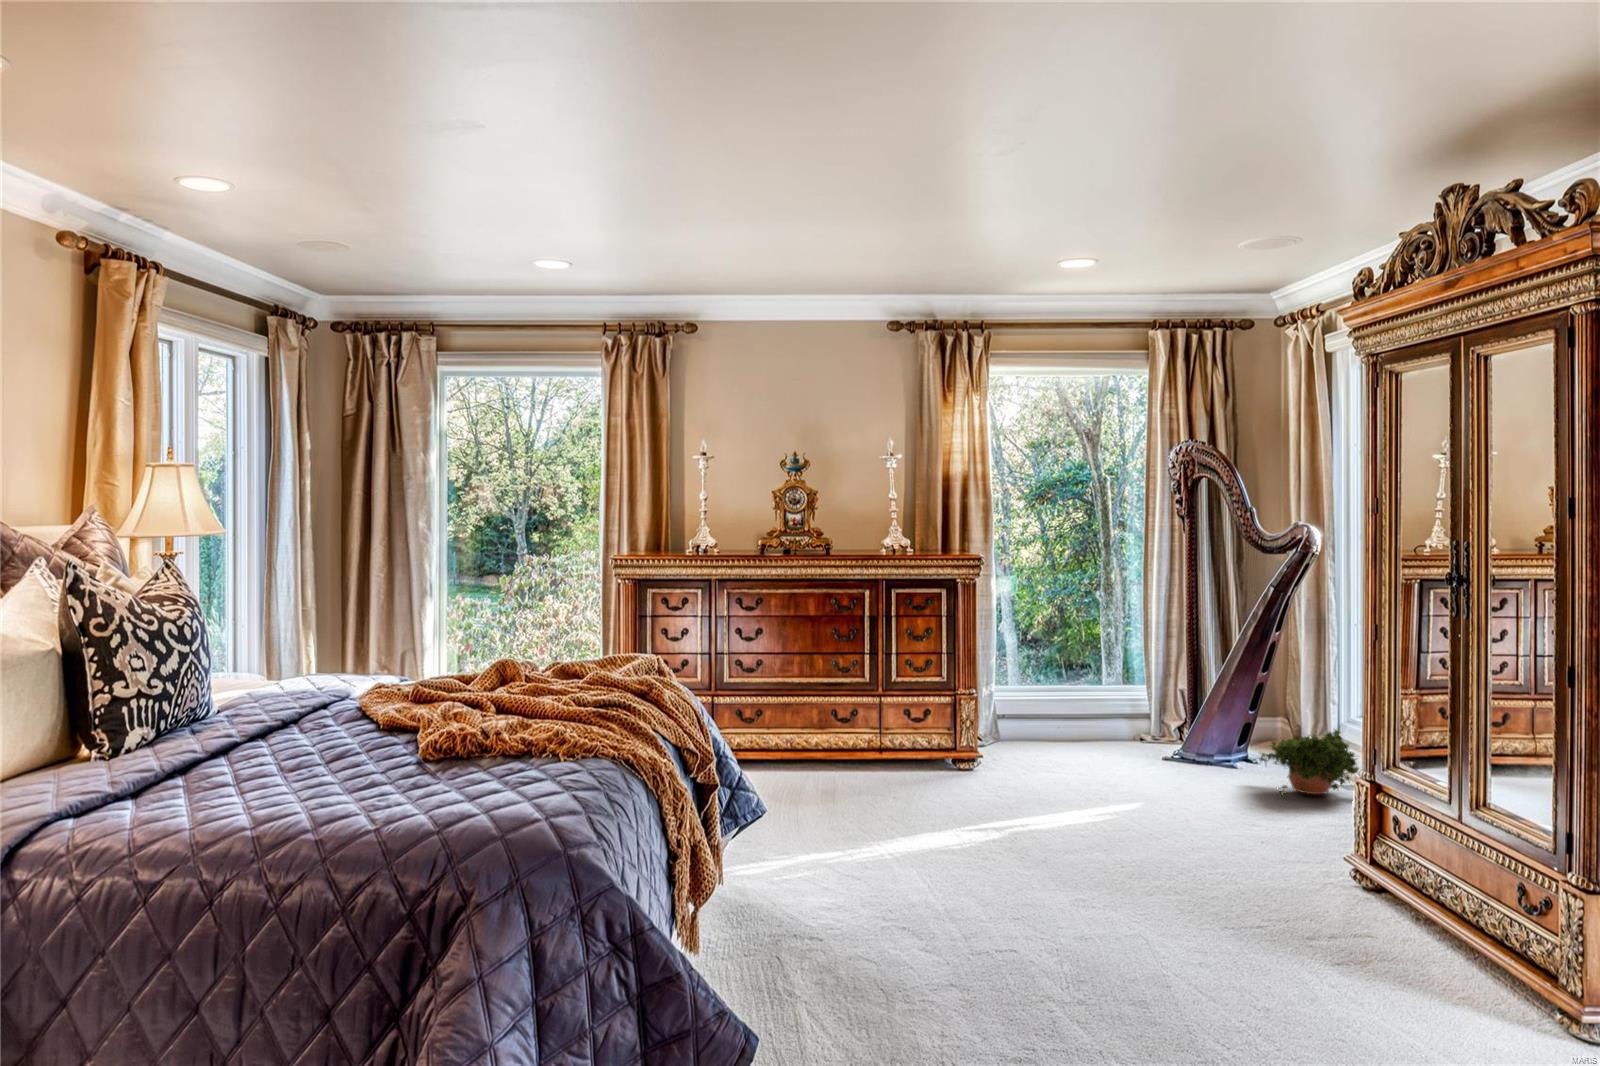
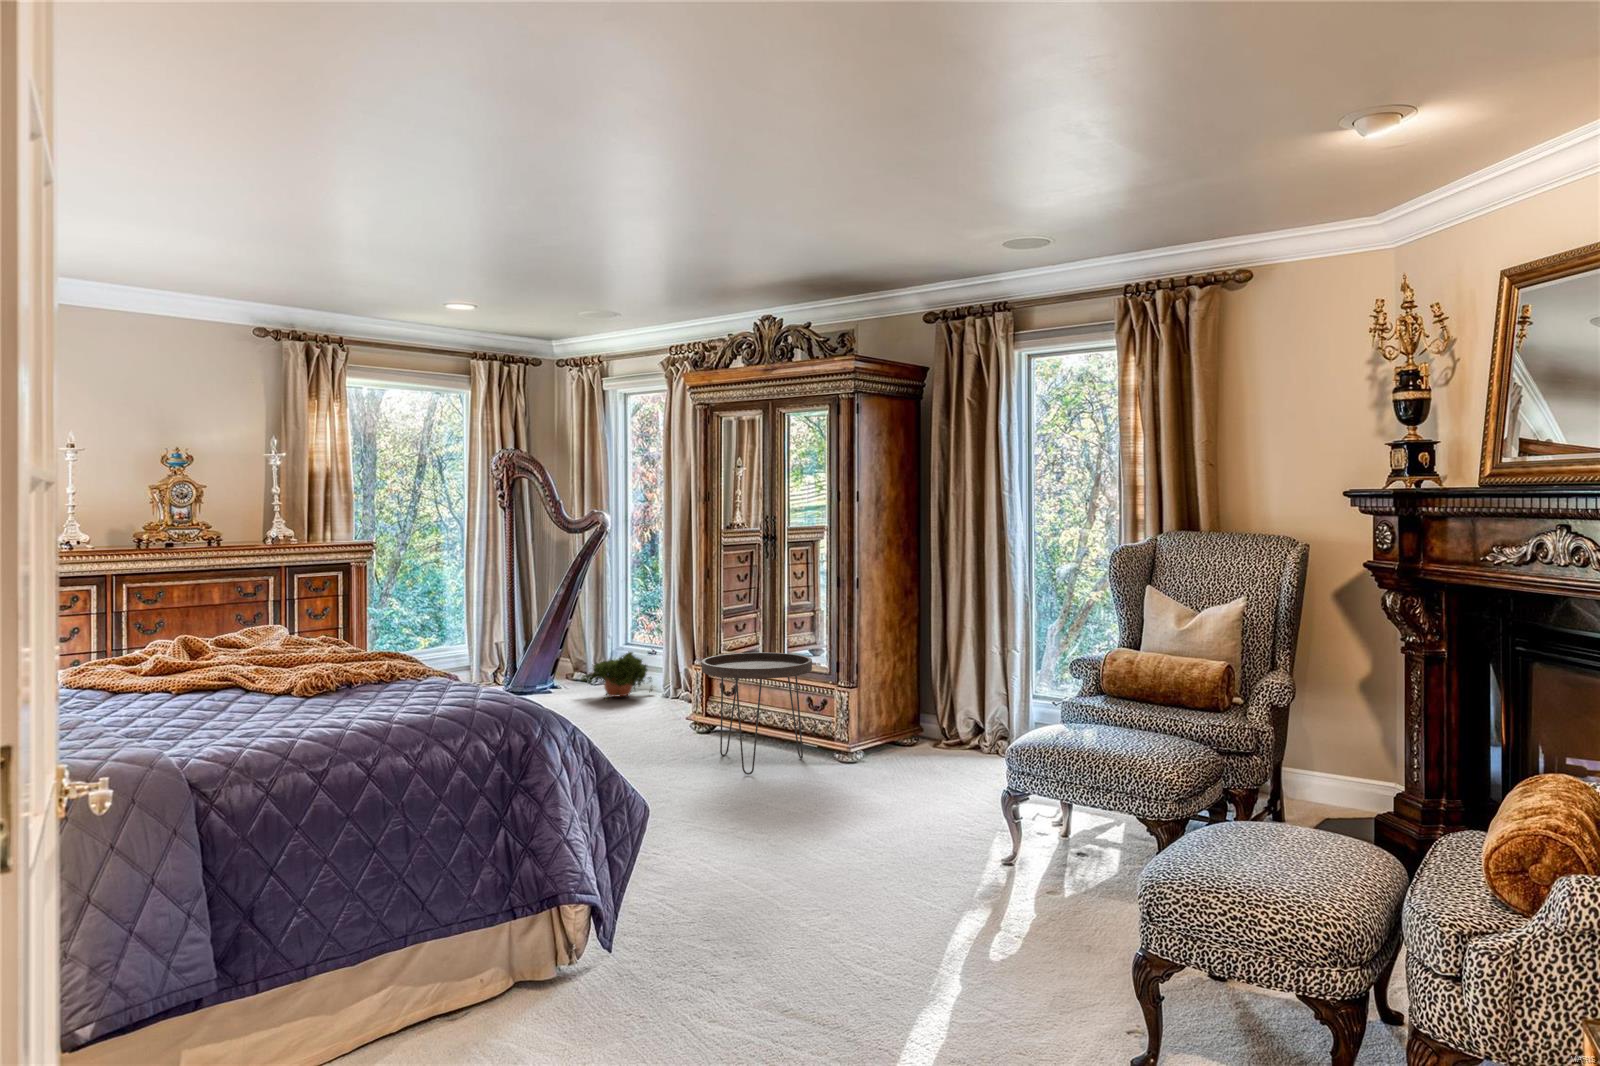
side table: none [1270,764,1485,981] -> present [702,653,812,775]

